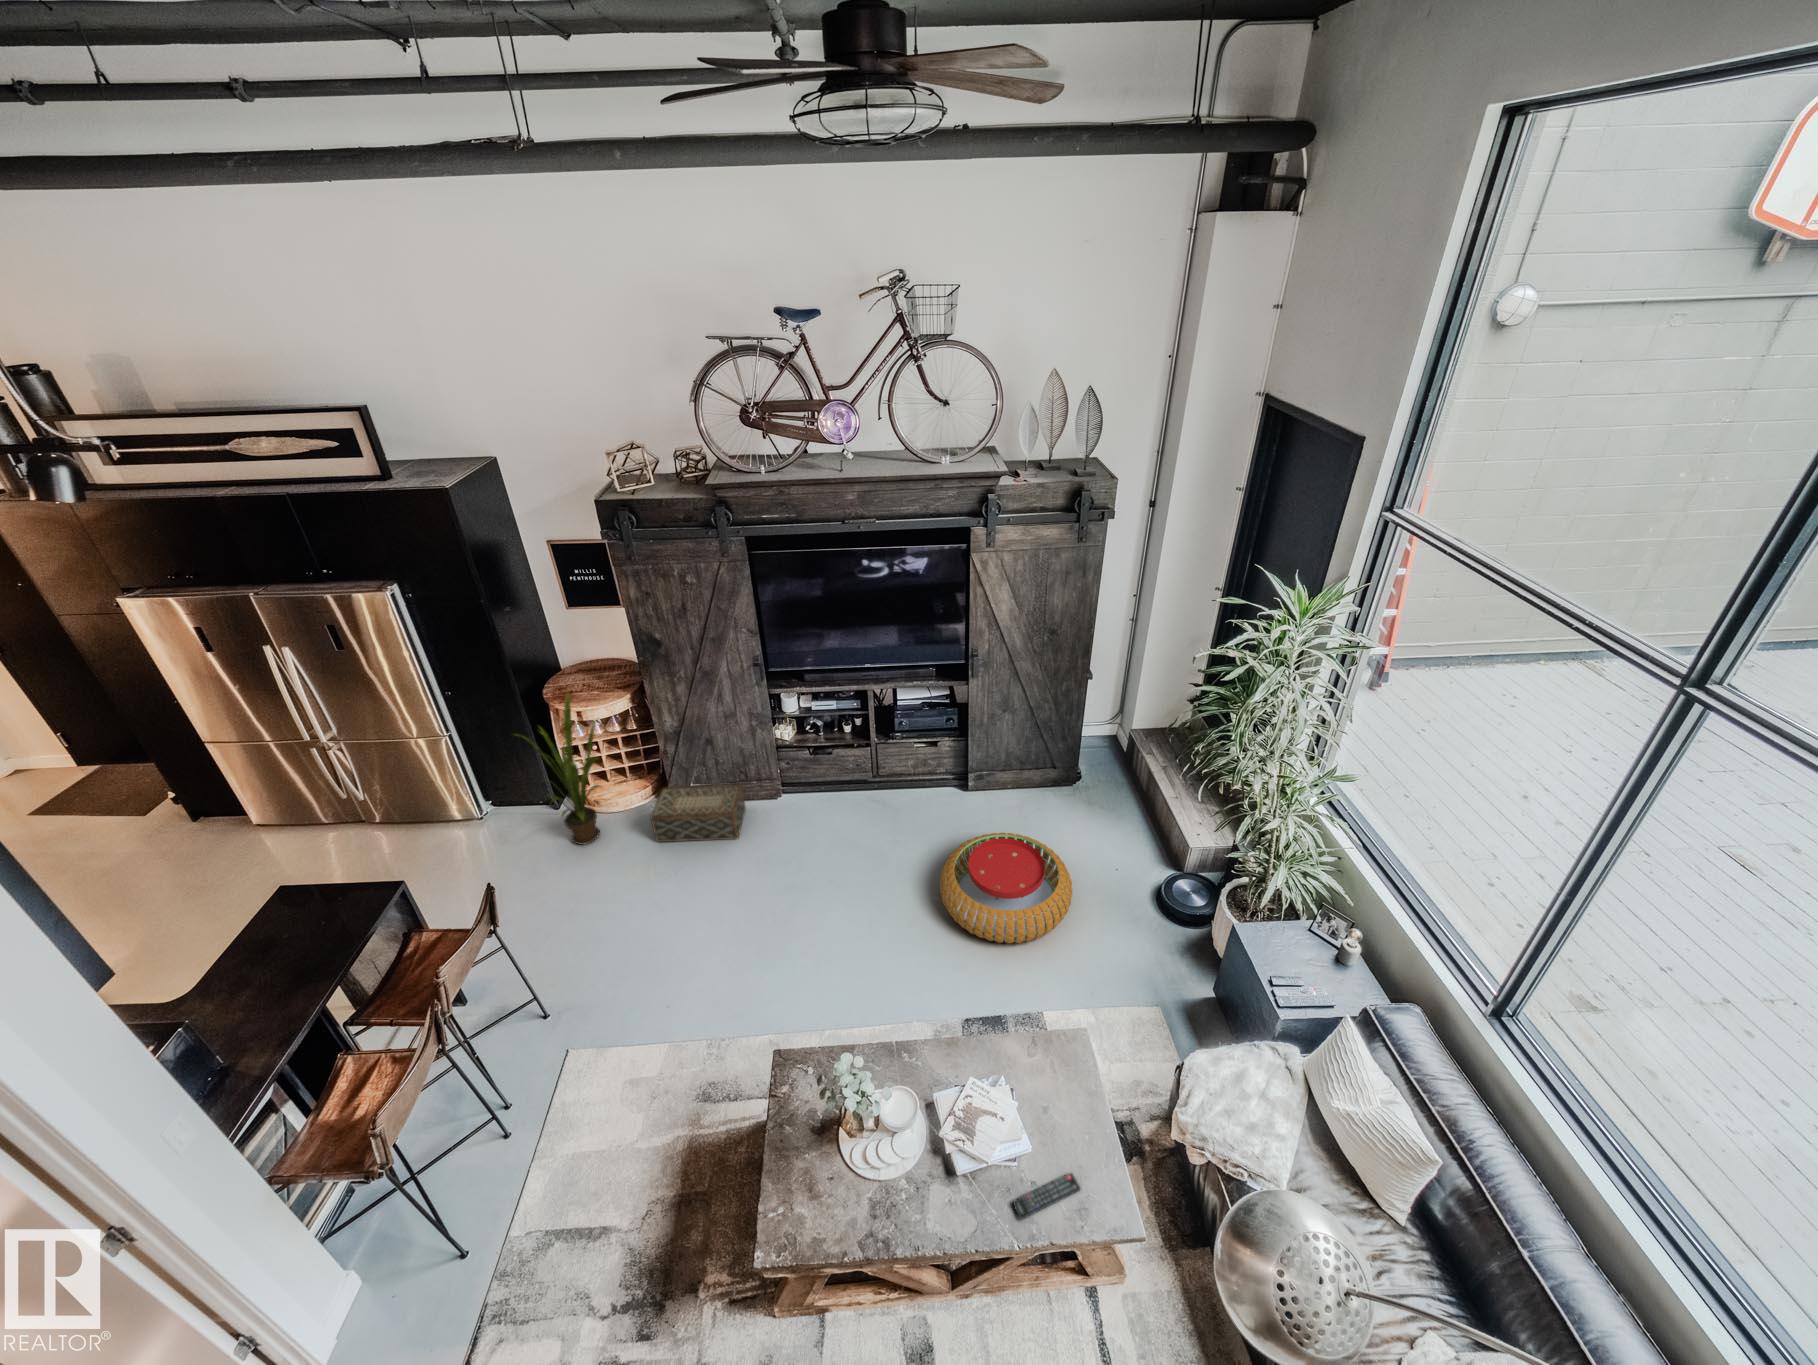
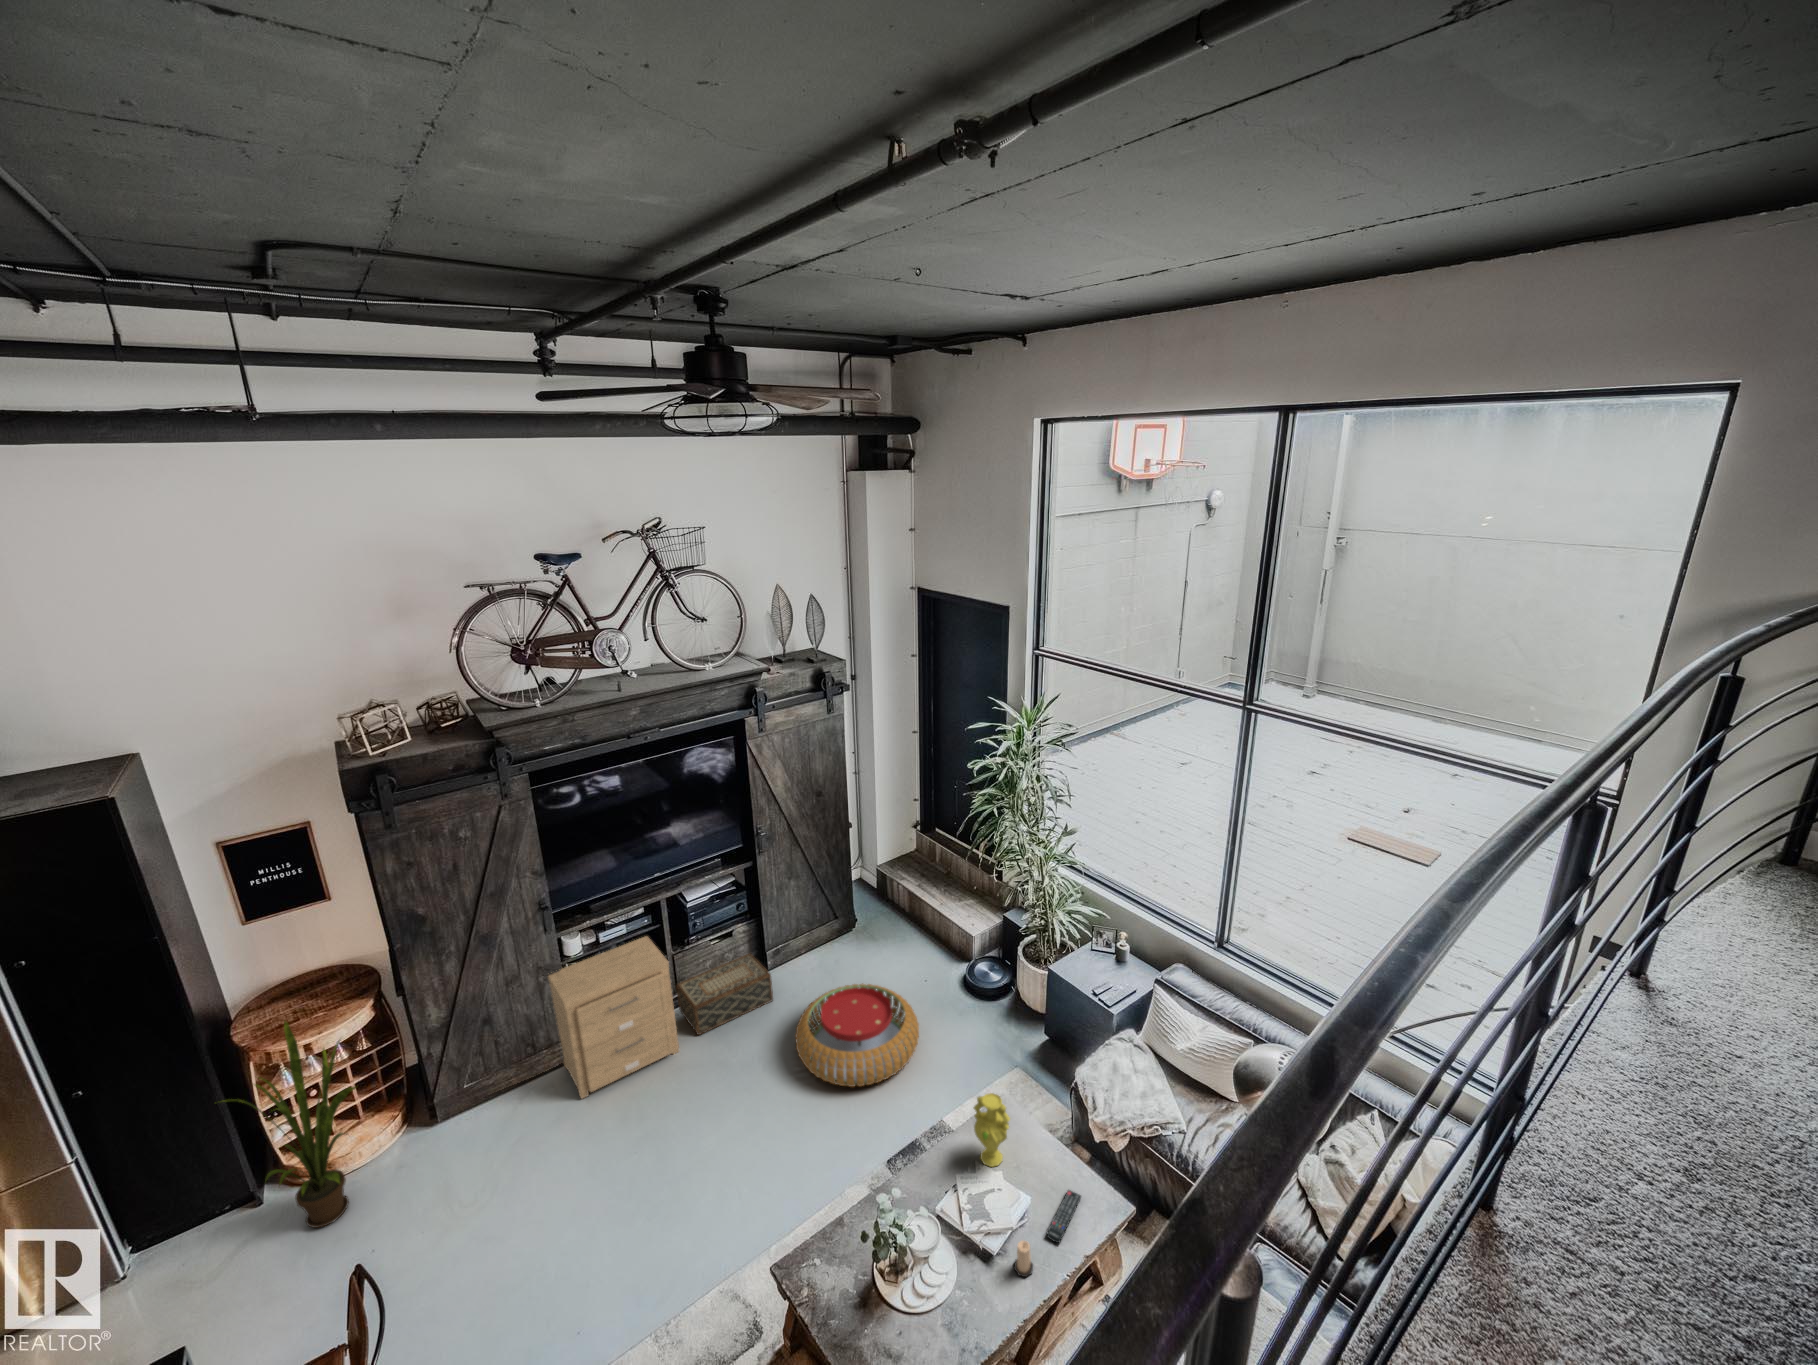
side table: none [753,717,858,833] -> present [548,936,679,1098]
woven basket: present [651,785,746,842] -> present [676,954,773,1035]
vase: none [1000,1024,1040,1099] -> present [974,1093,1010,1167]
candle: none [957,1192,978,1228] -> present [1014,1241,1033,1277]

